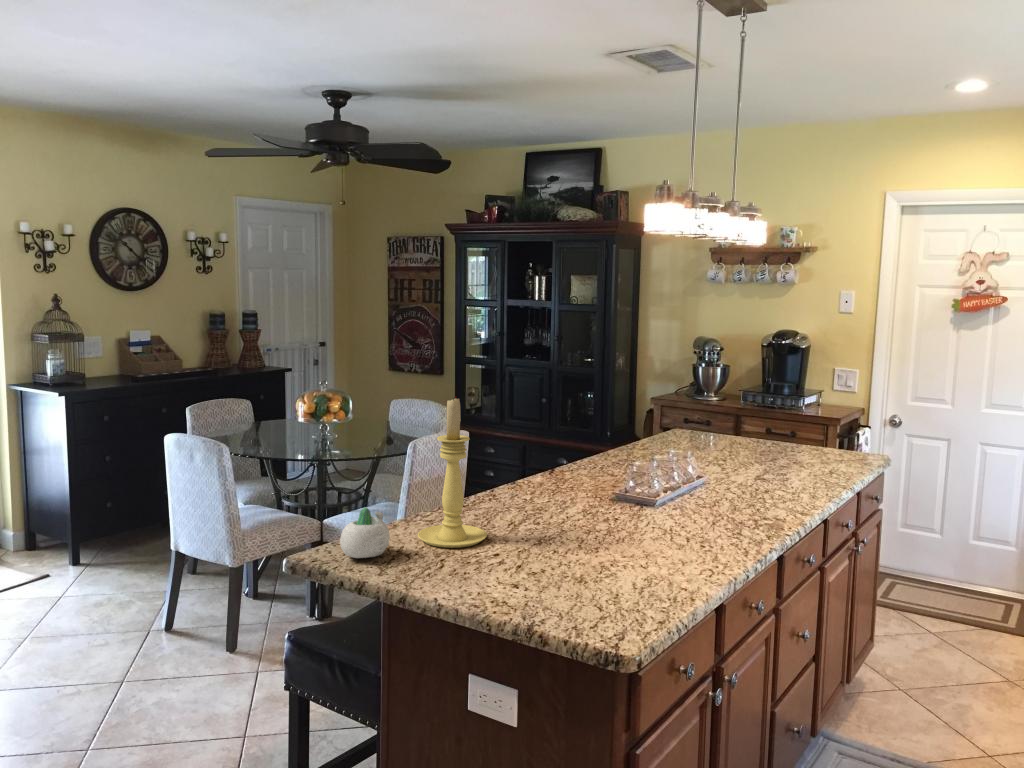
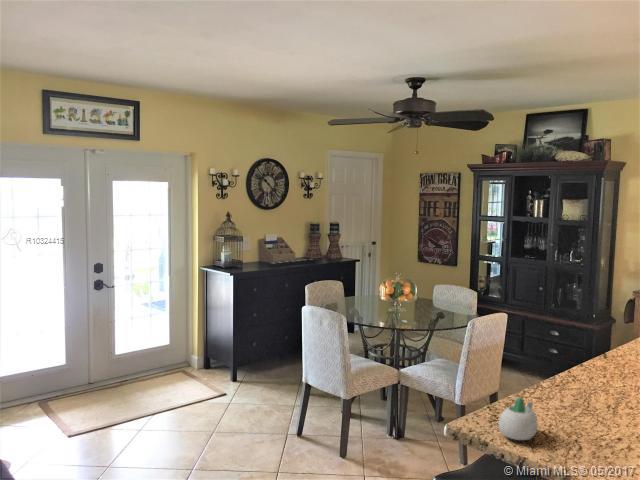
candle holder: present [418,397,487,548] -> none [548,308,611,434]

